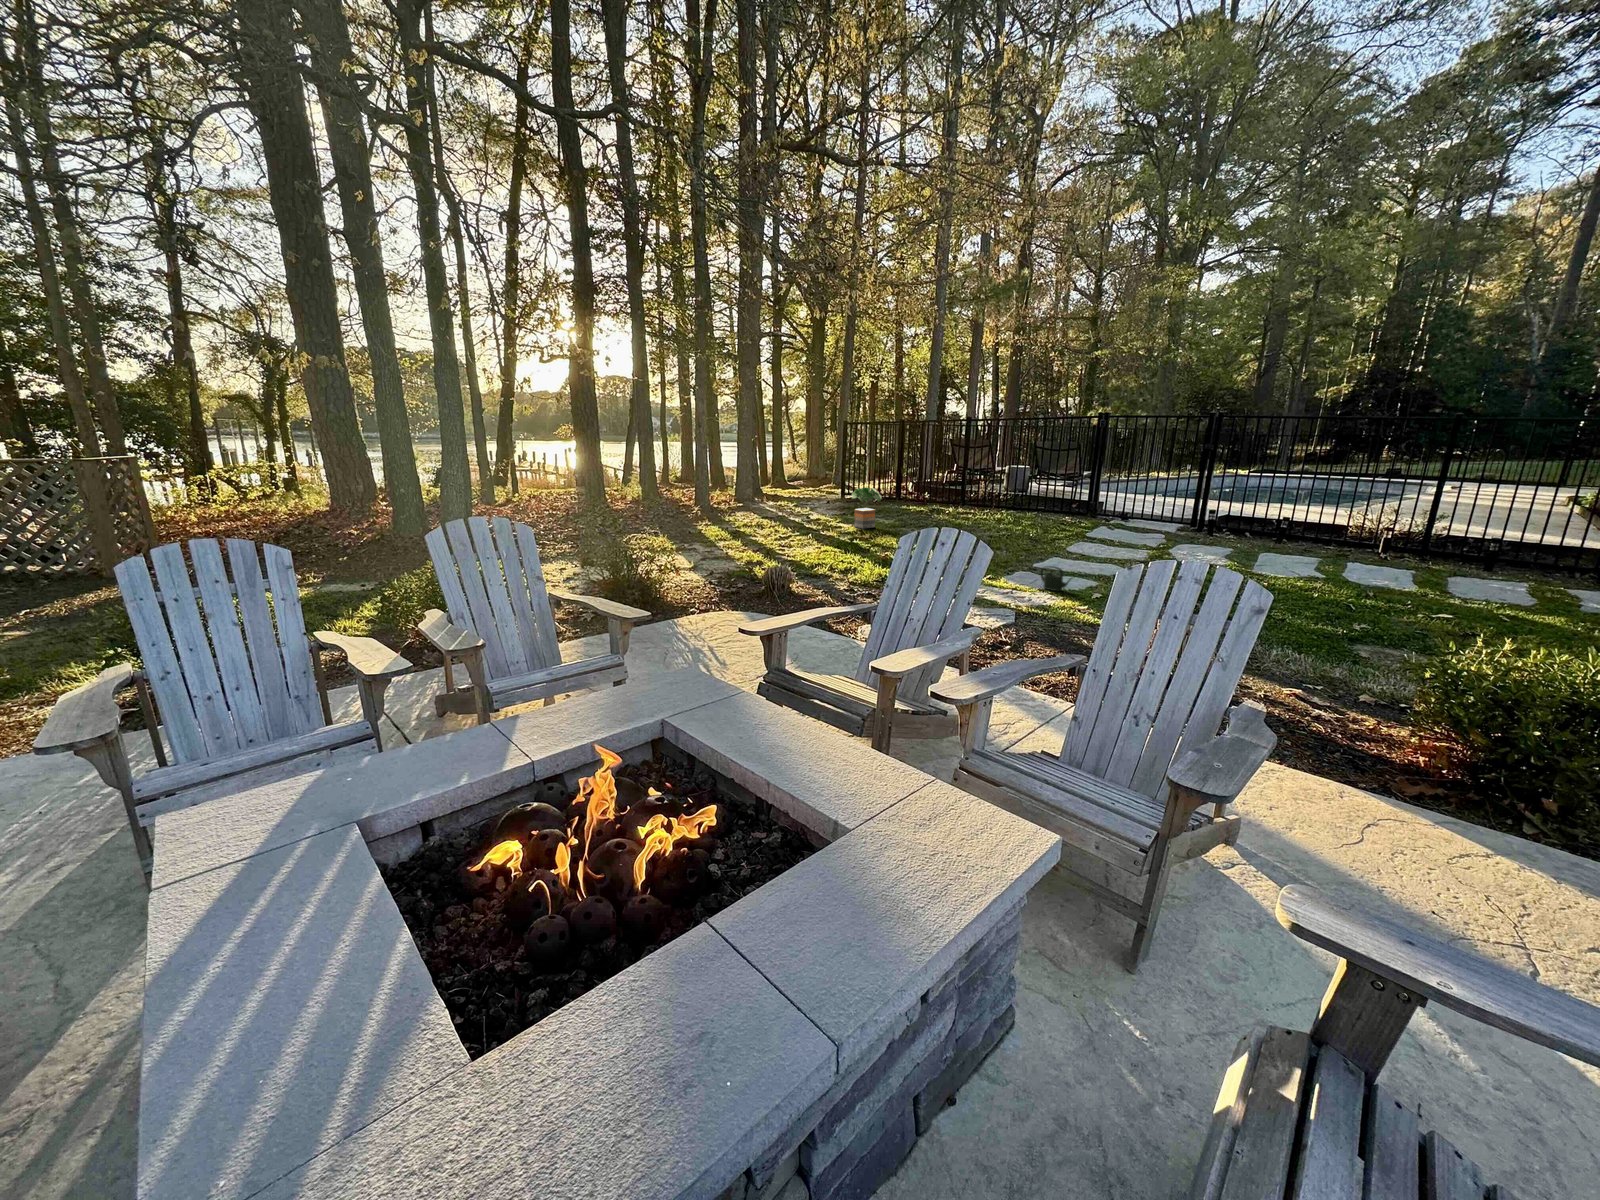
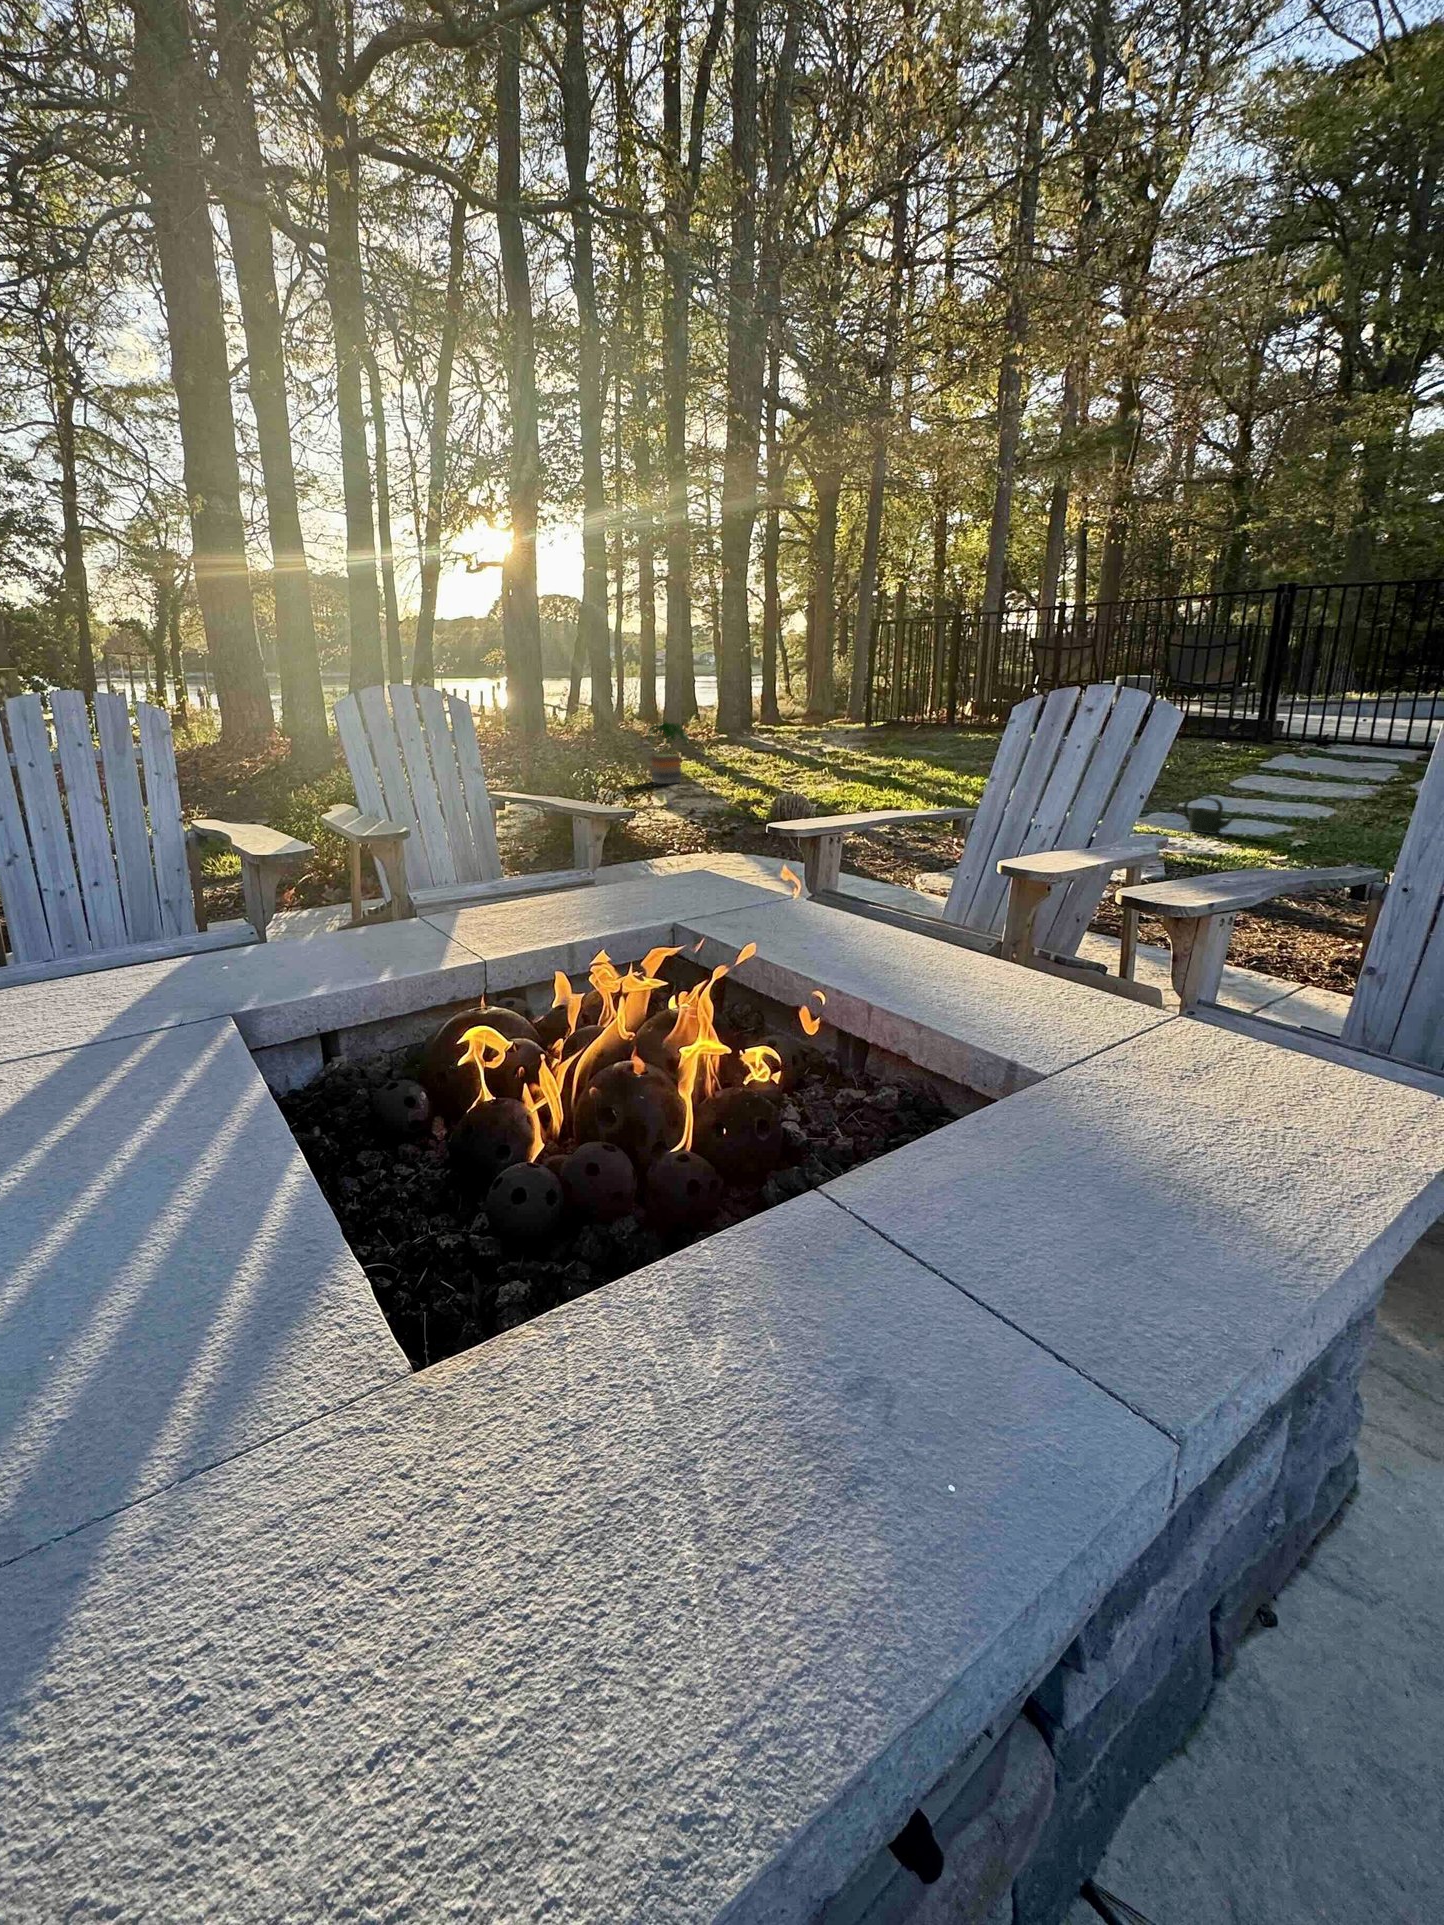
potted tree: present [852,487,881,529] -> present [647,722,689,784]

